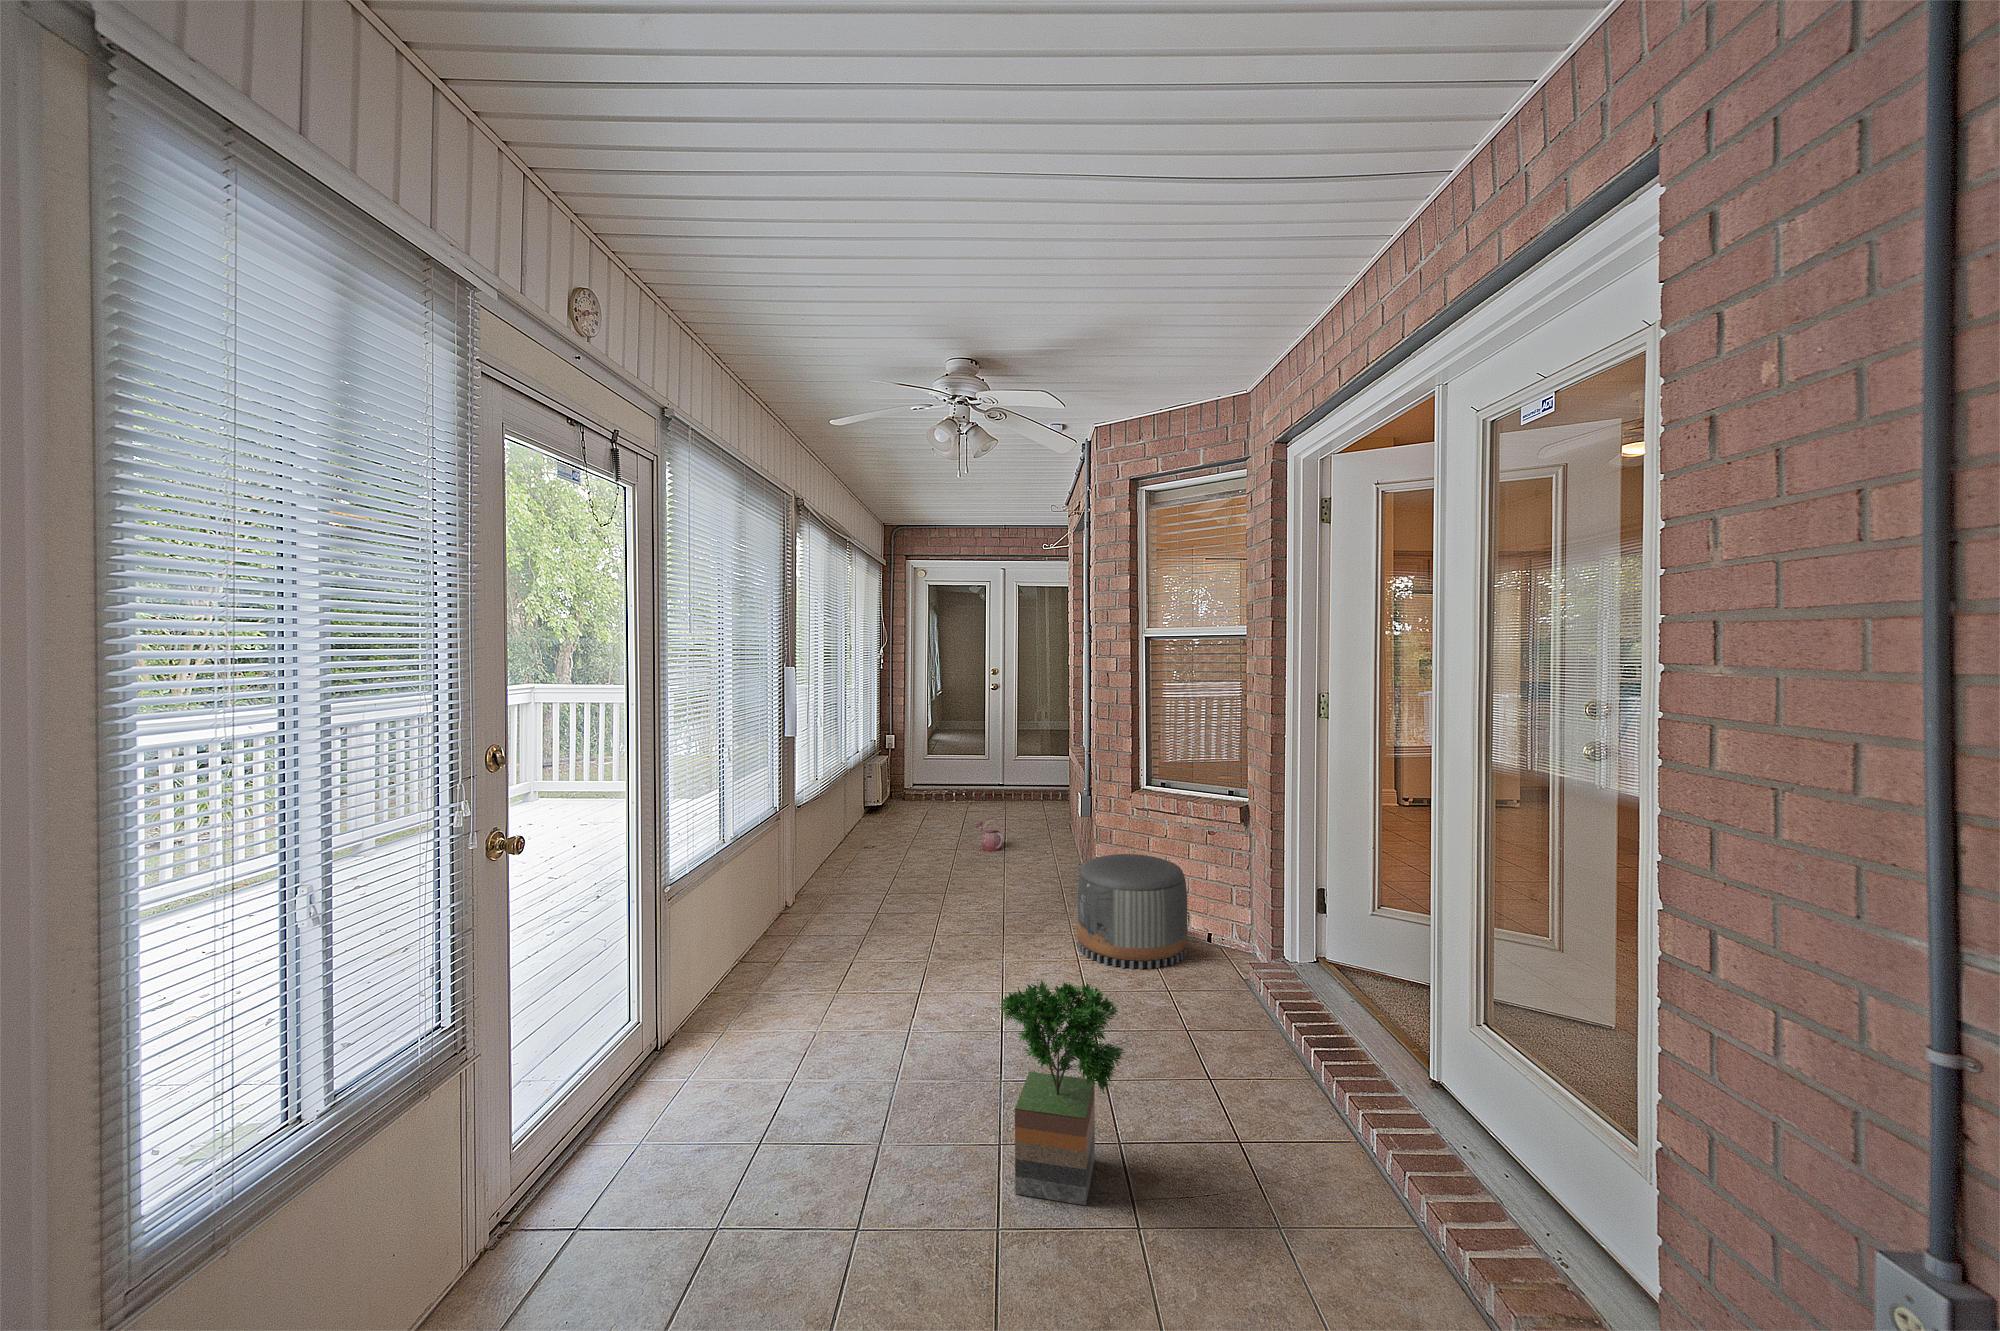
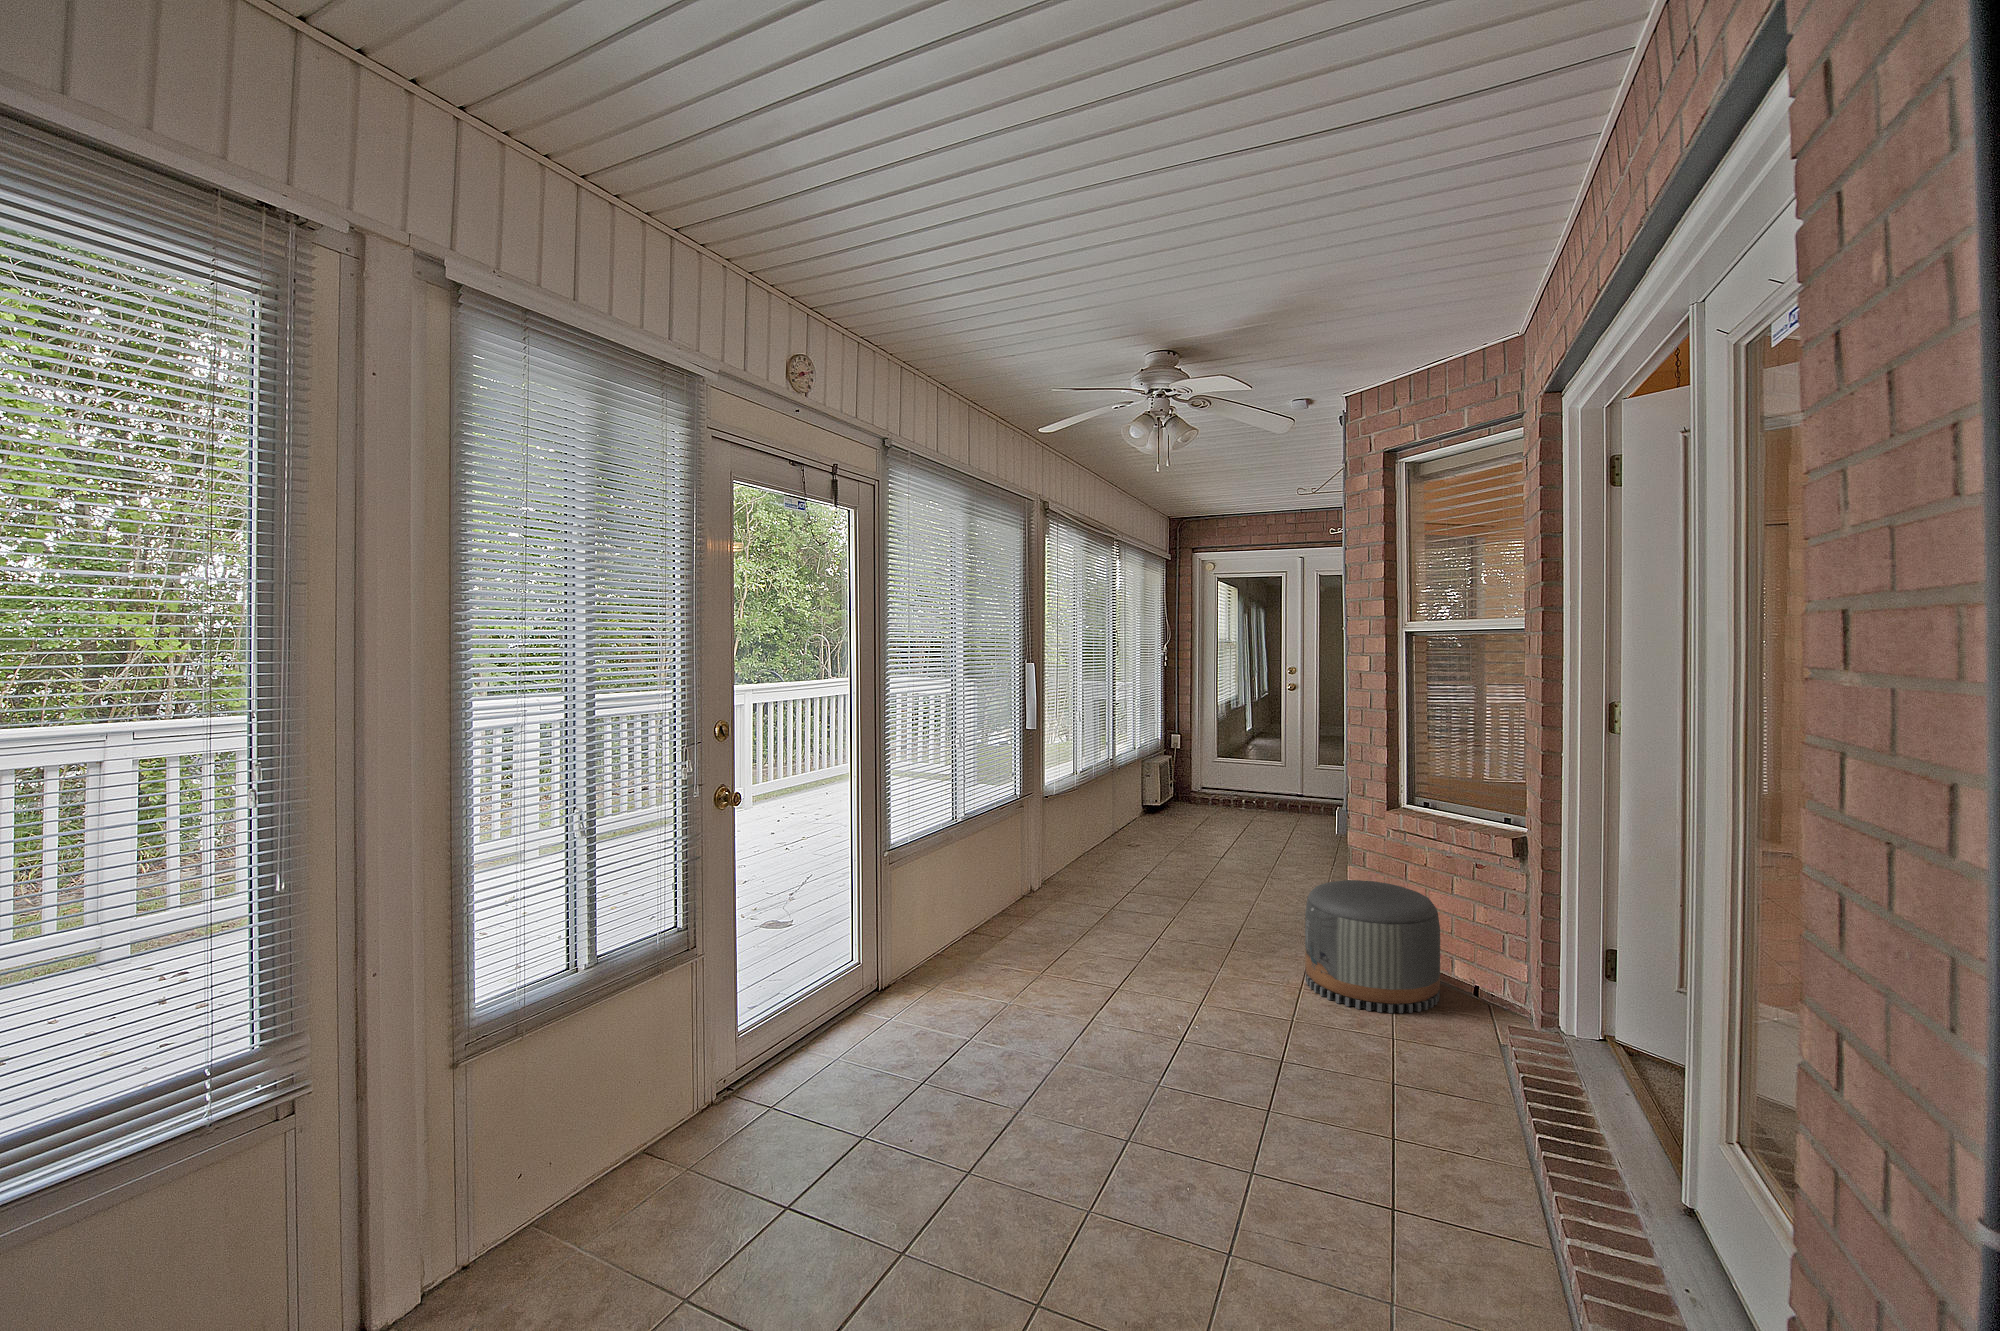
watering can: present [975,820,1003,851] -> none [1245,833,1272,868]
potted tree: present [999,980,1125,1205] -> none [1114,982,1239,1213]

